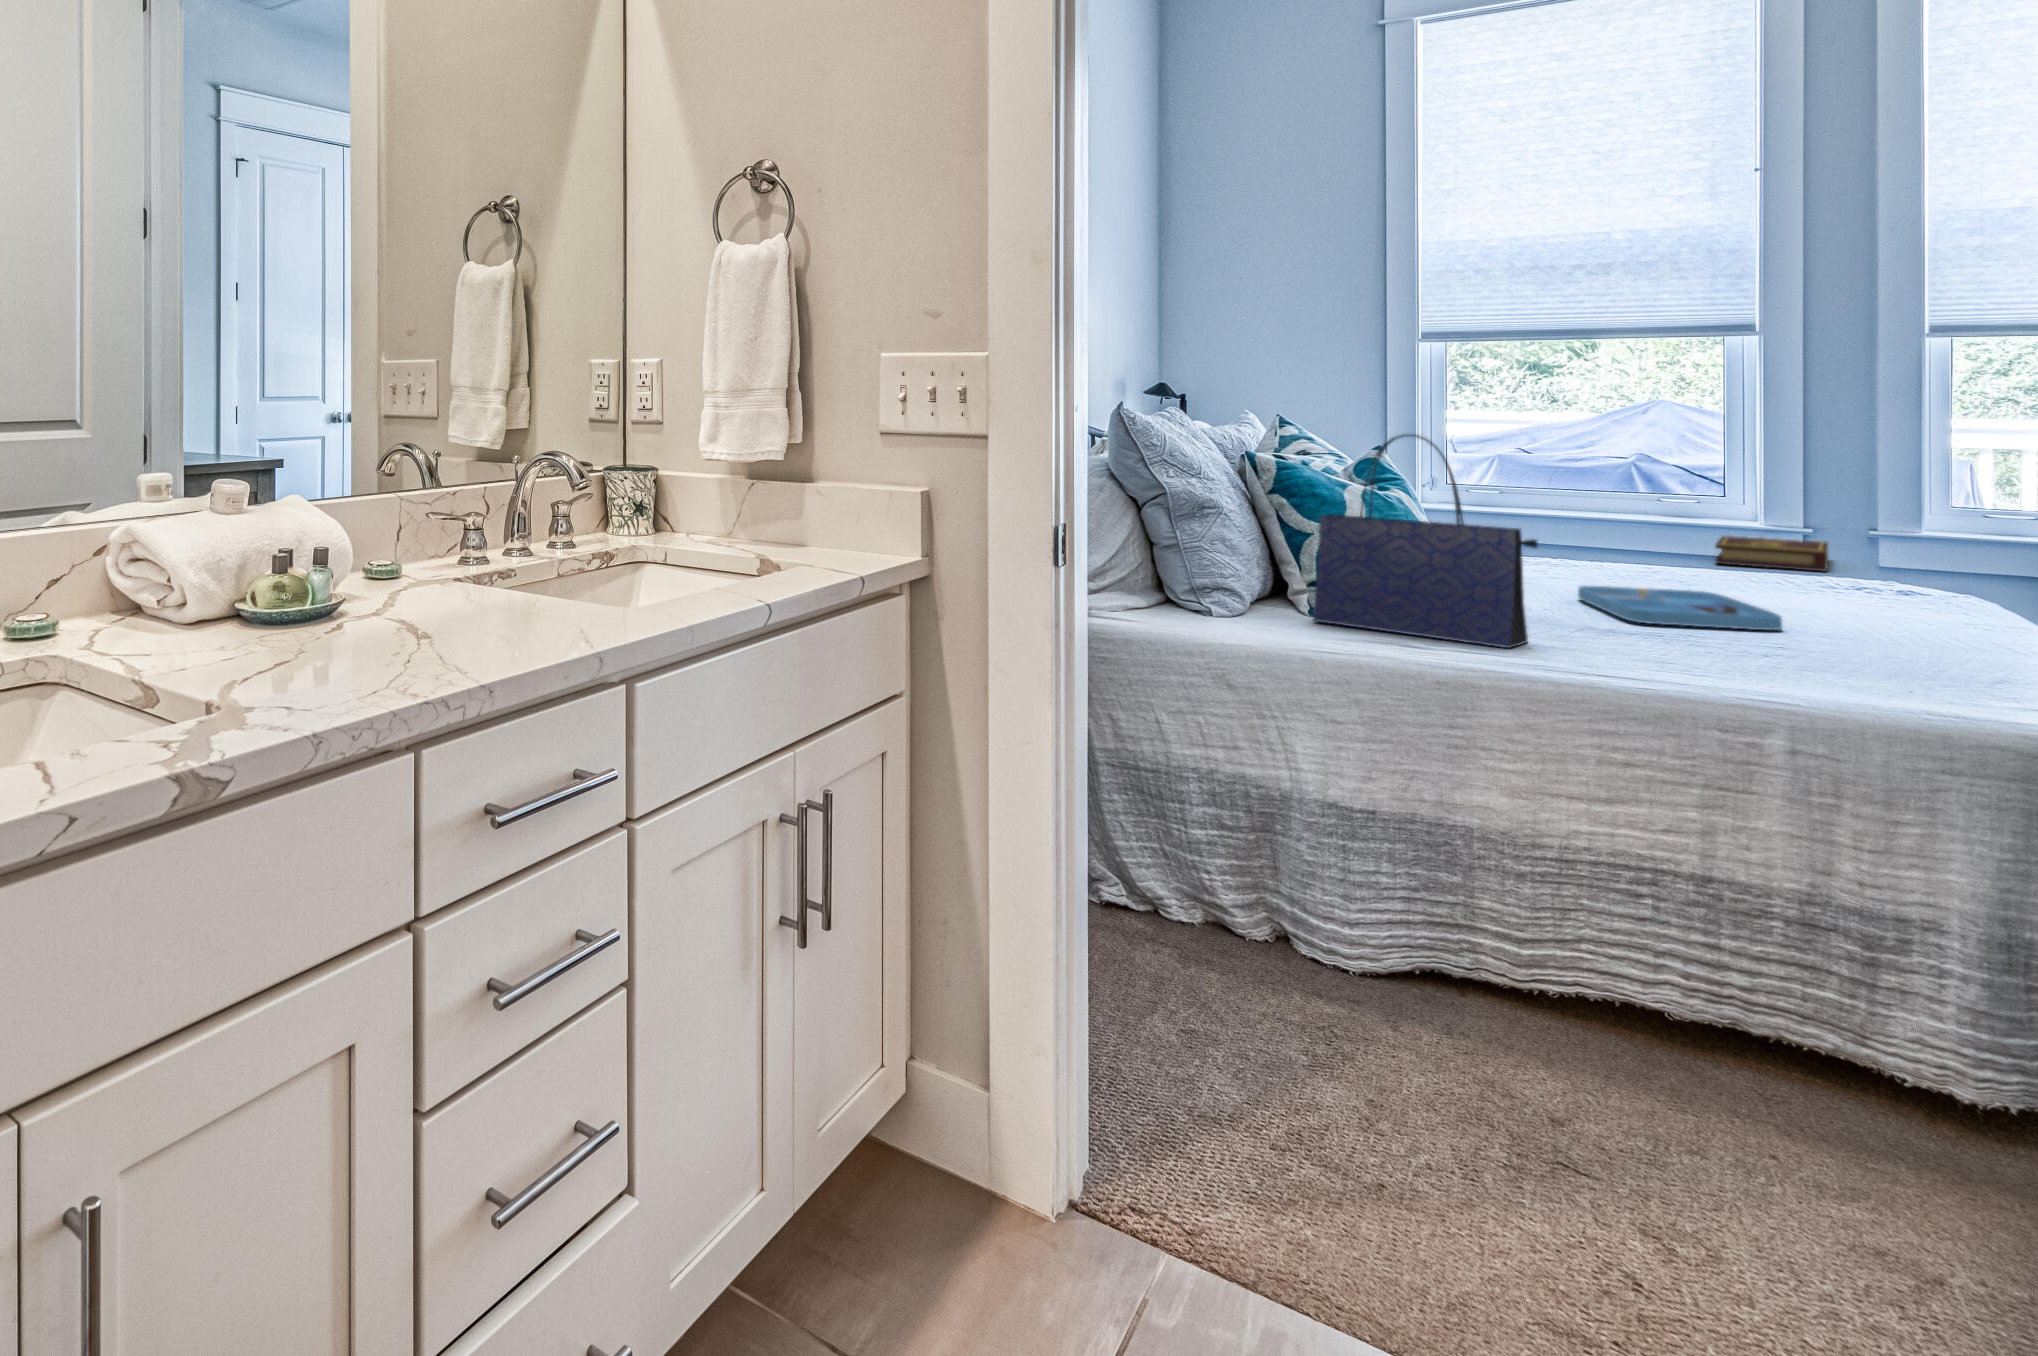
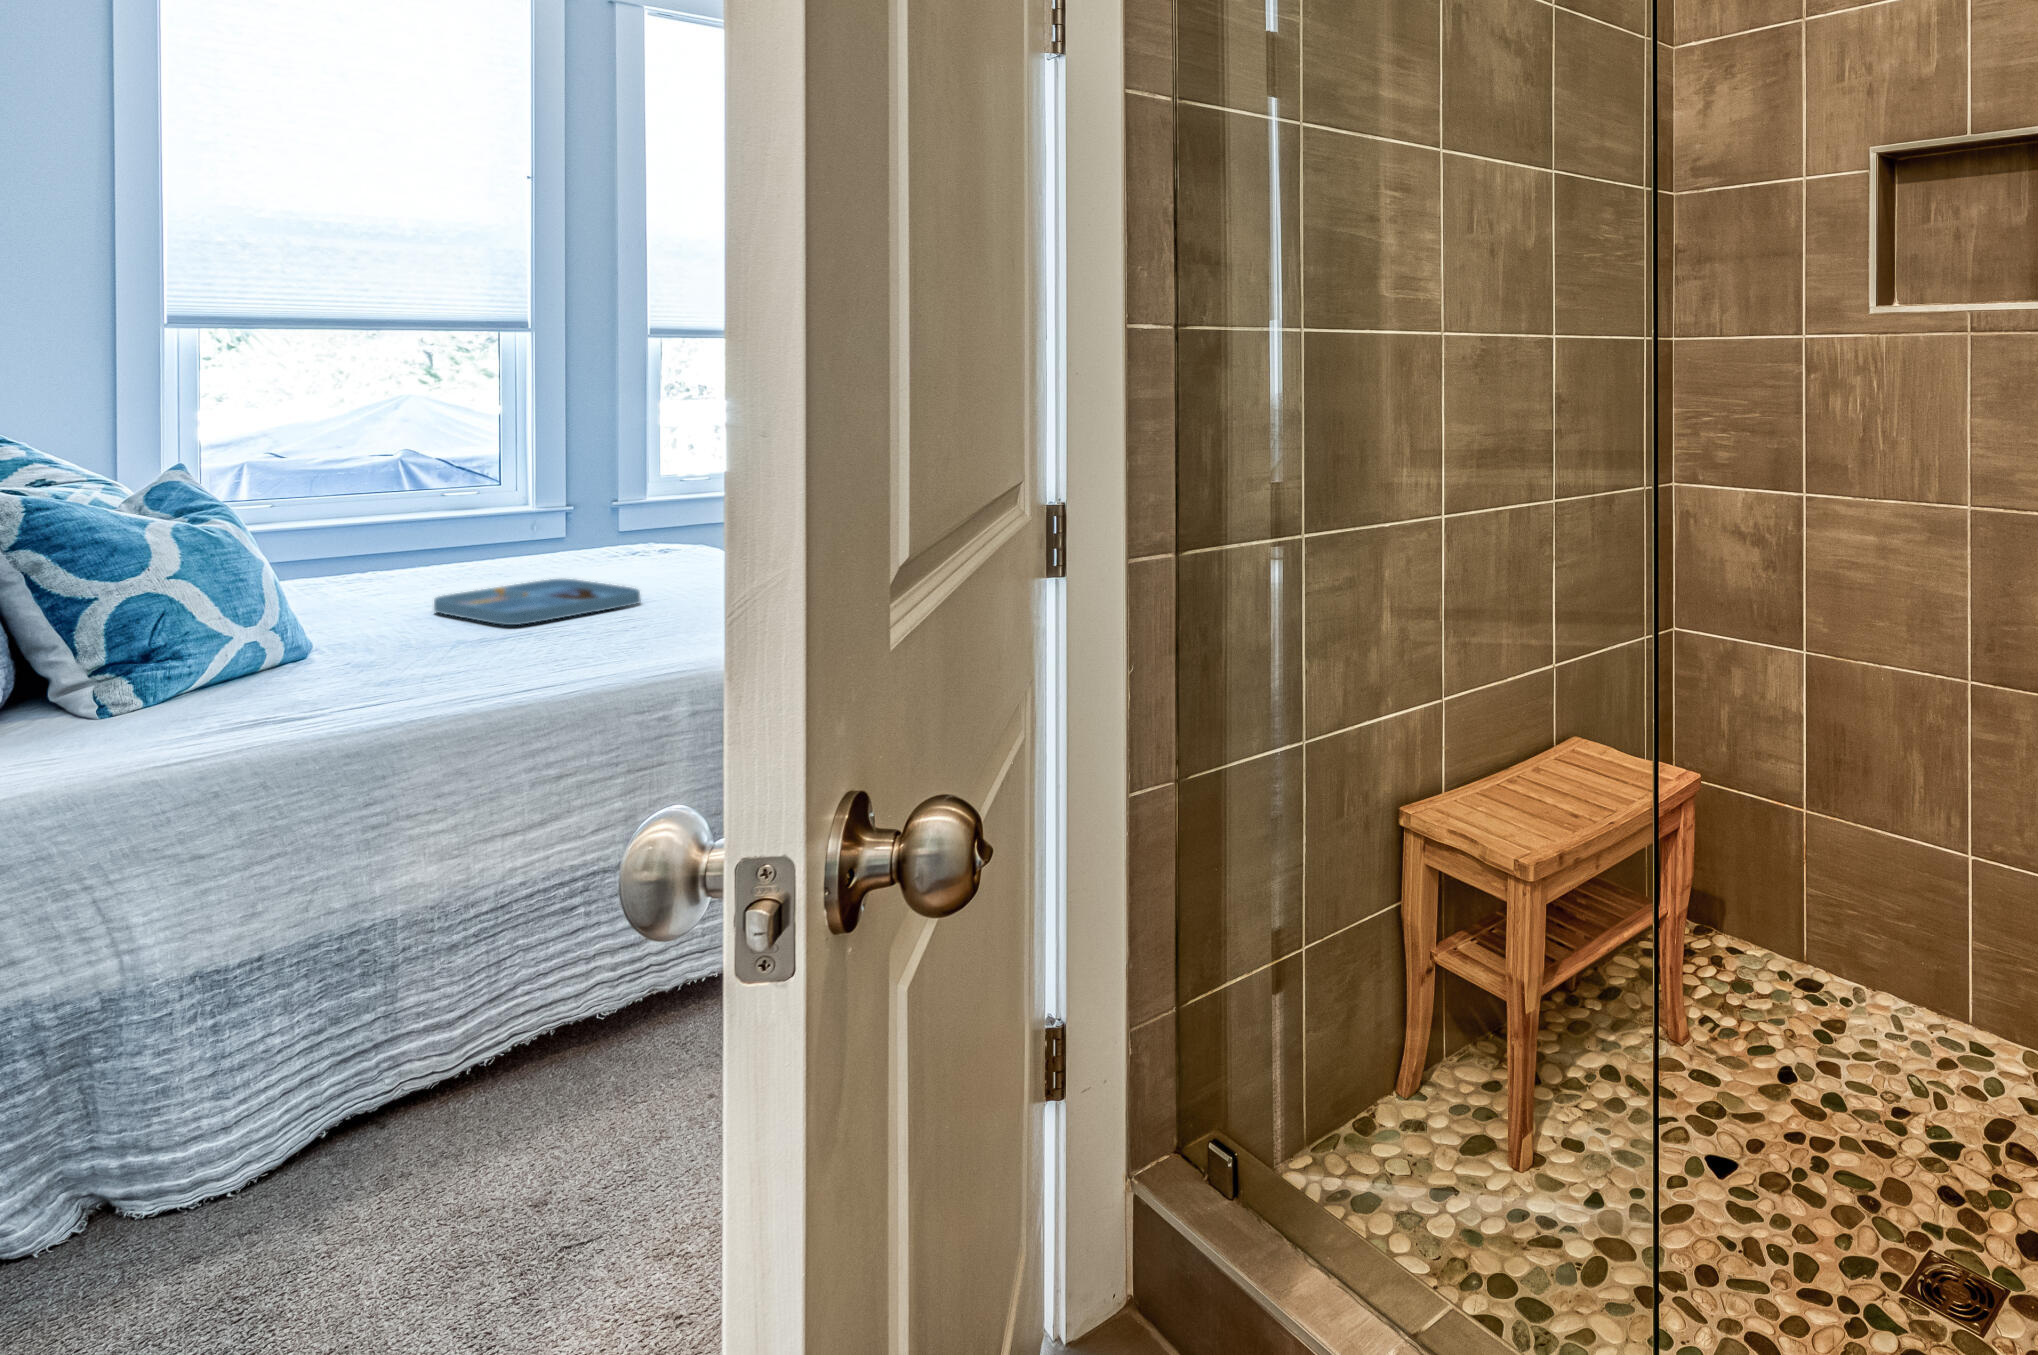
tote bag: present [1313,434,1538,648] -> none [109,448,438,725]
book: present [1715,536,1828,571] -> none [526,511,623,548]

